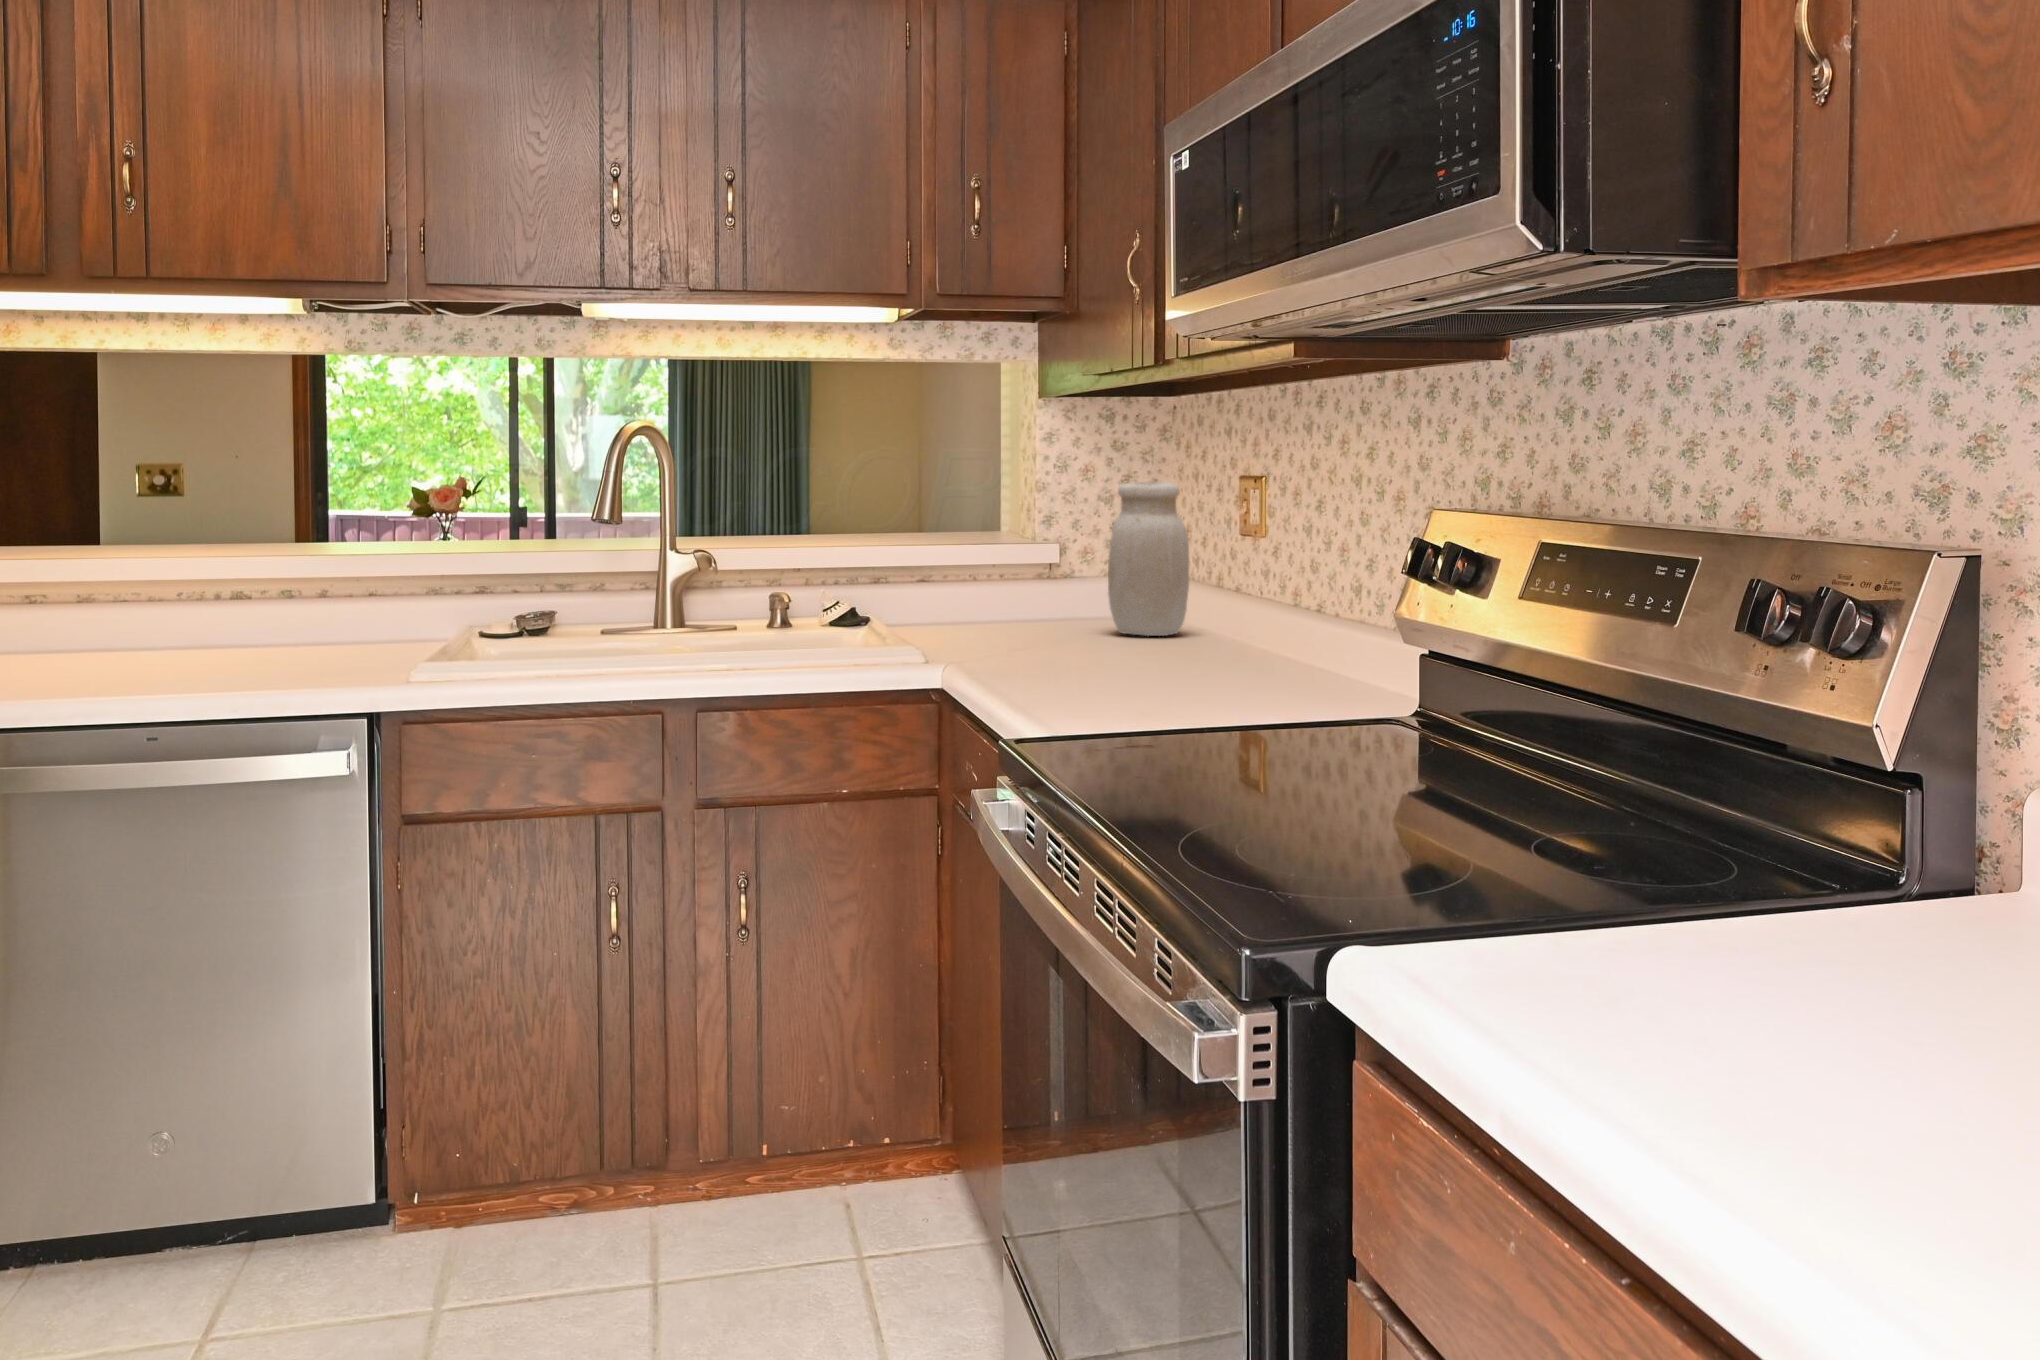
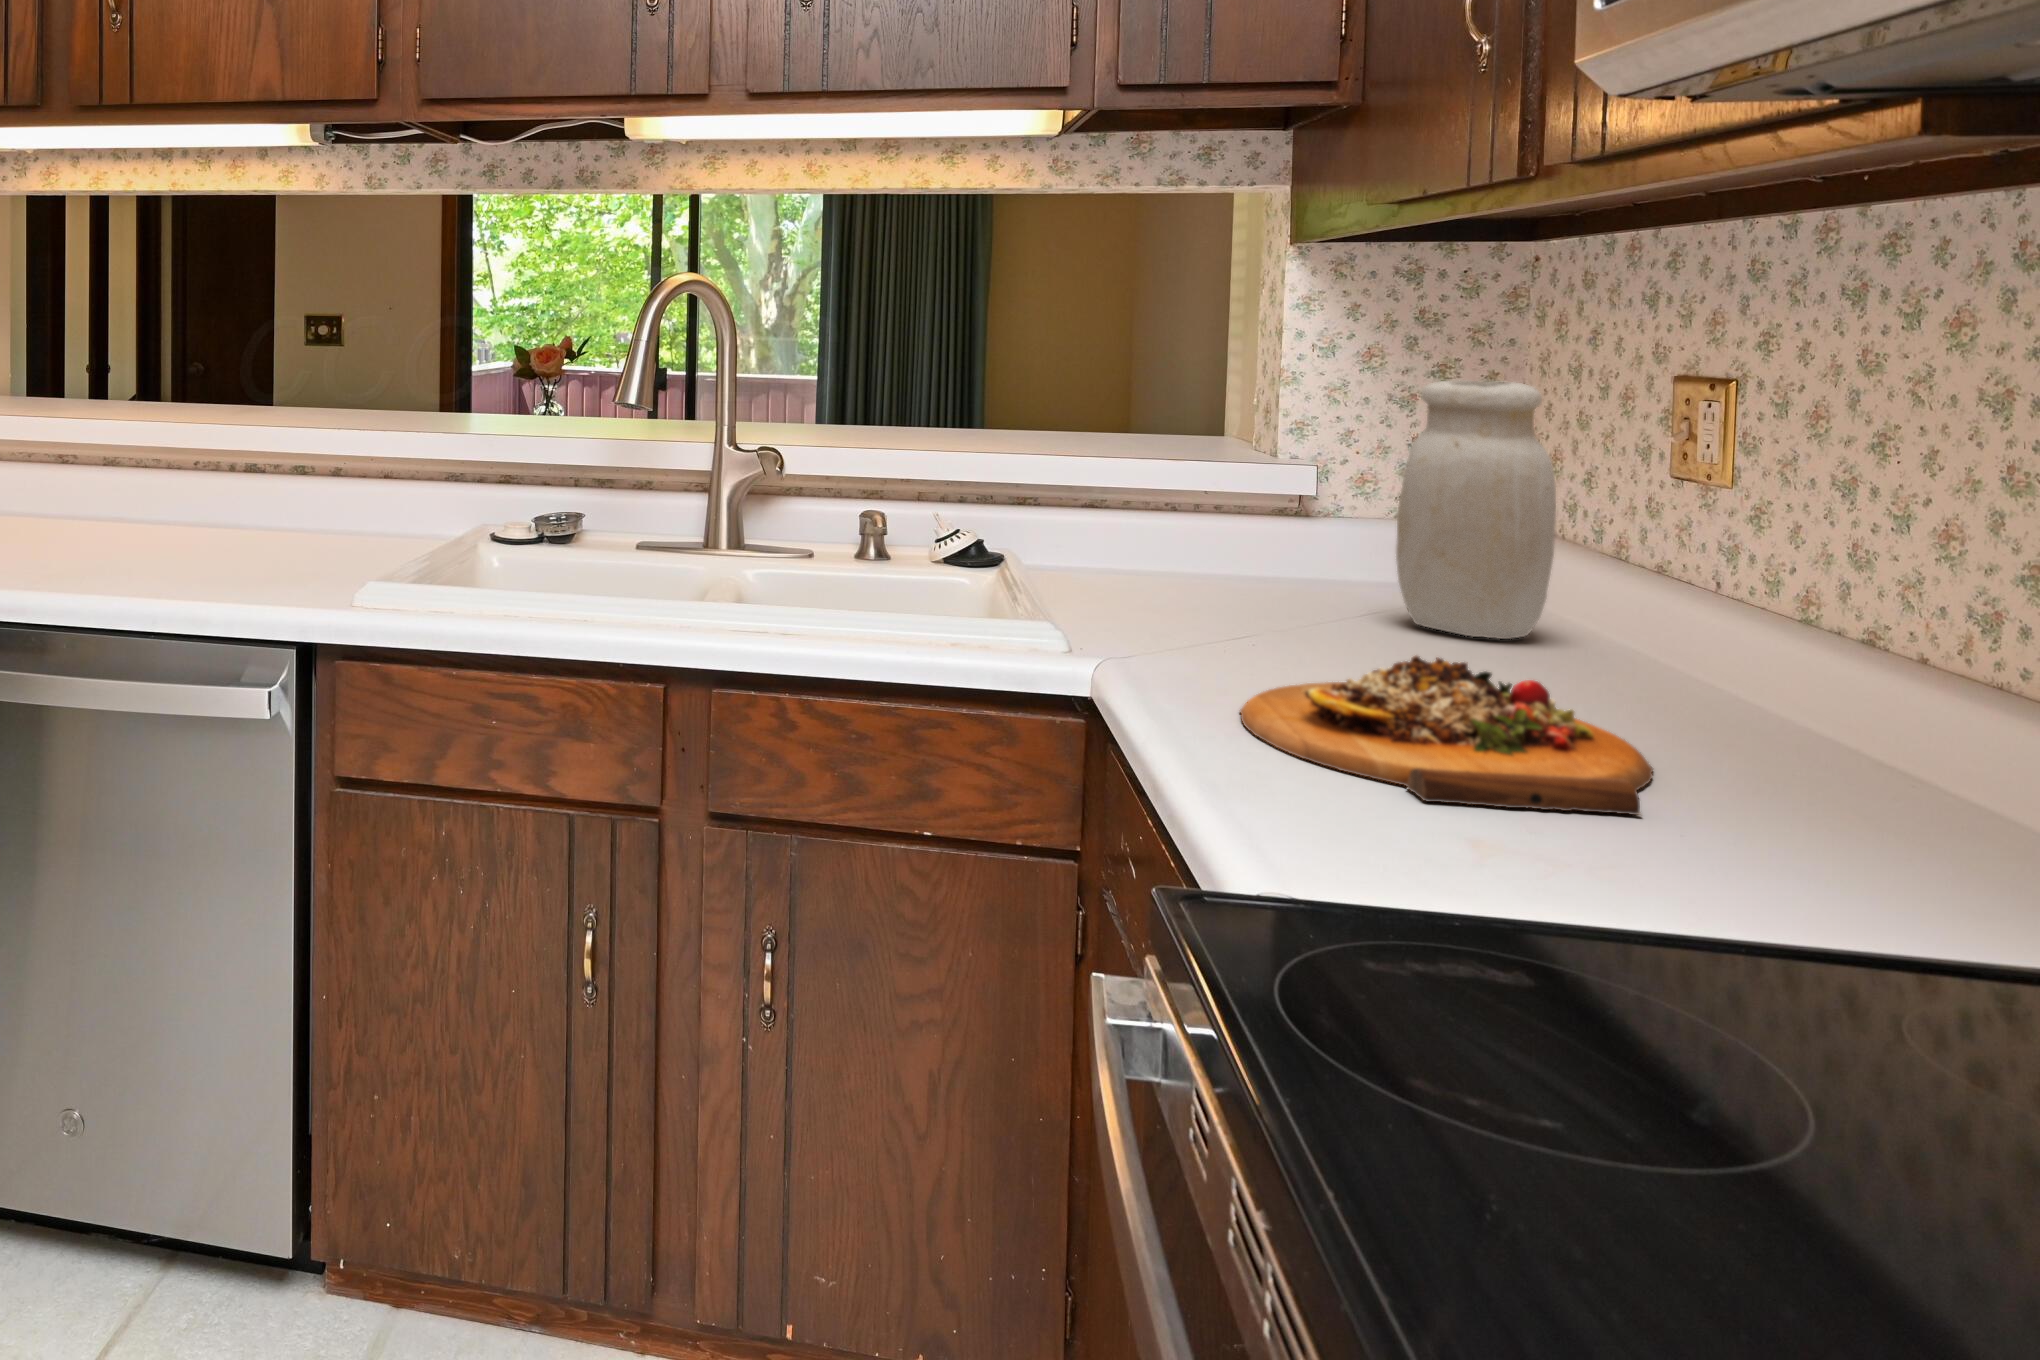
cutting board: none [1037,630,1237,695] -> present [1240,656,1653,815]

